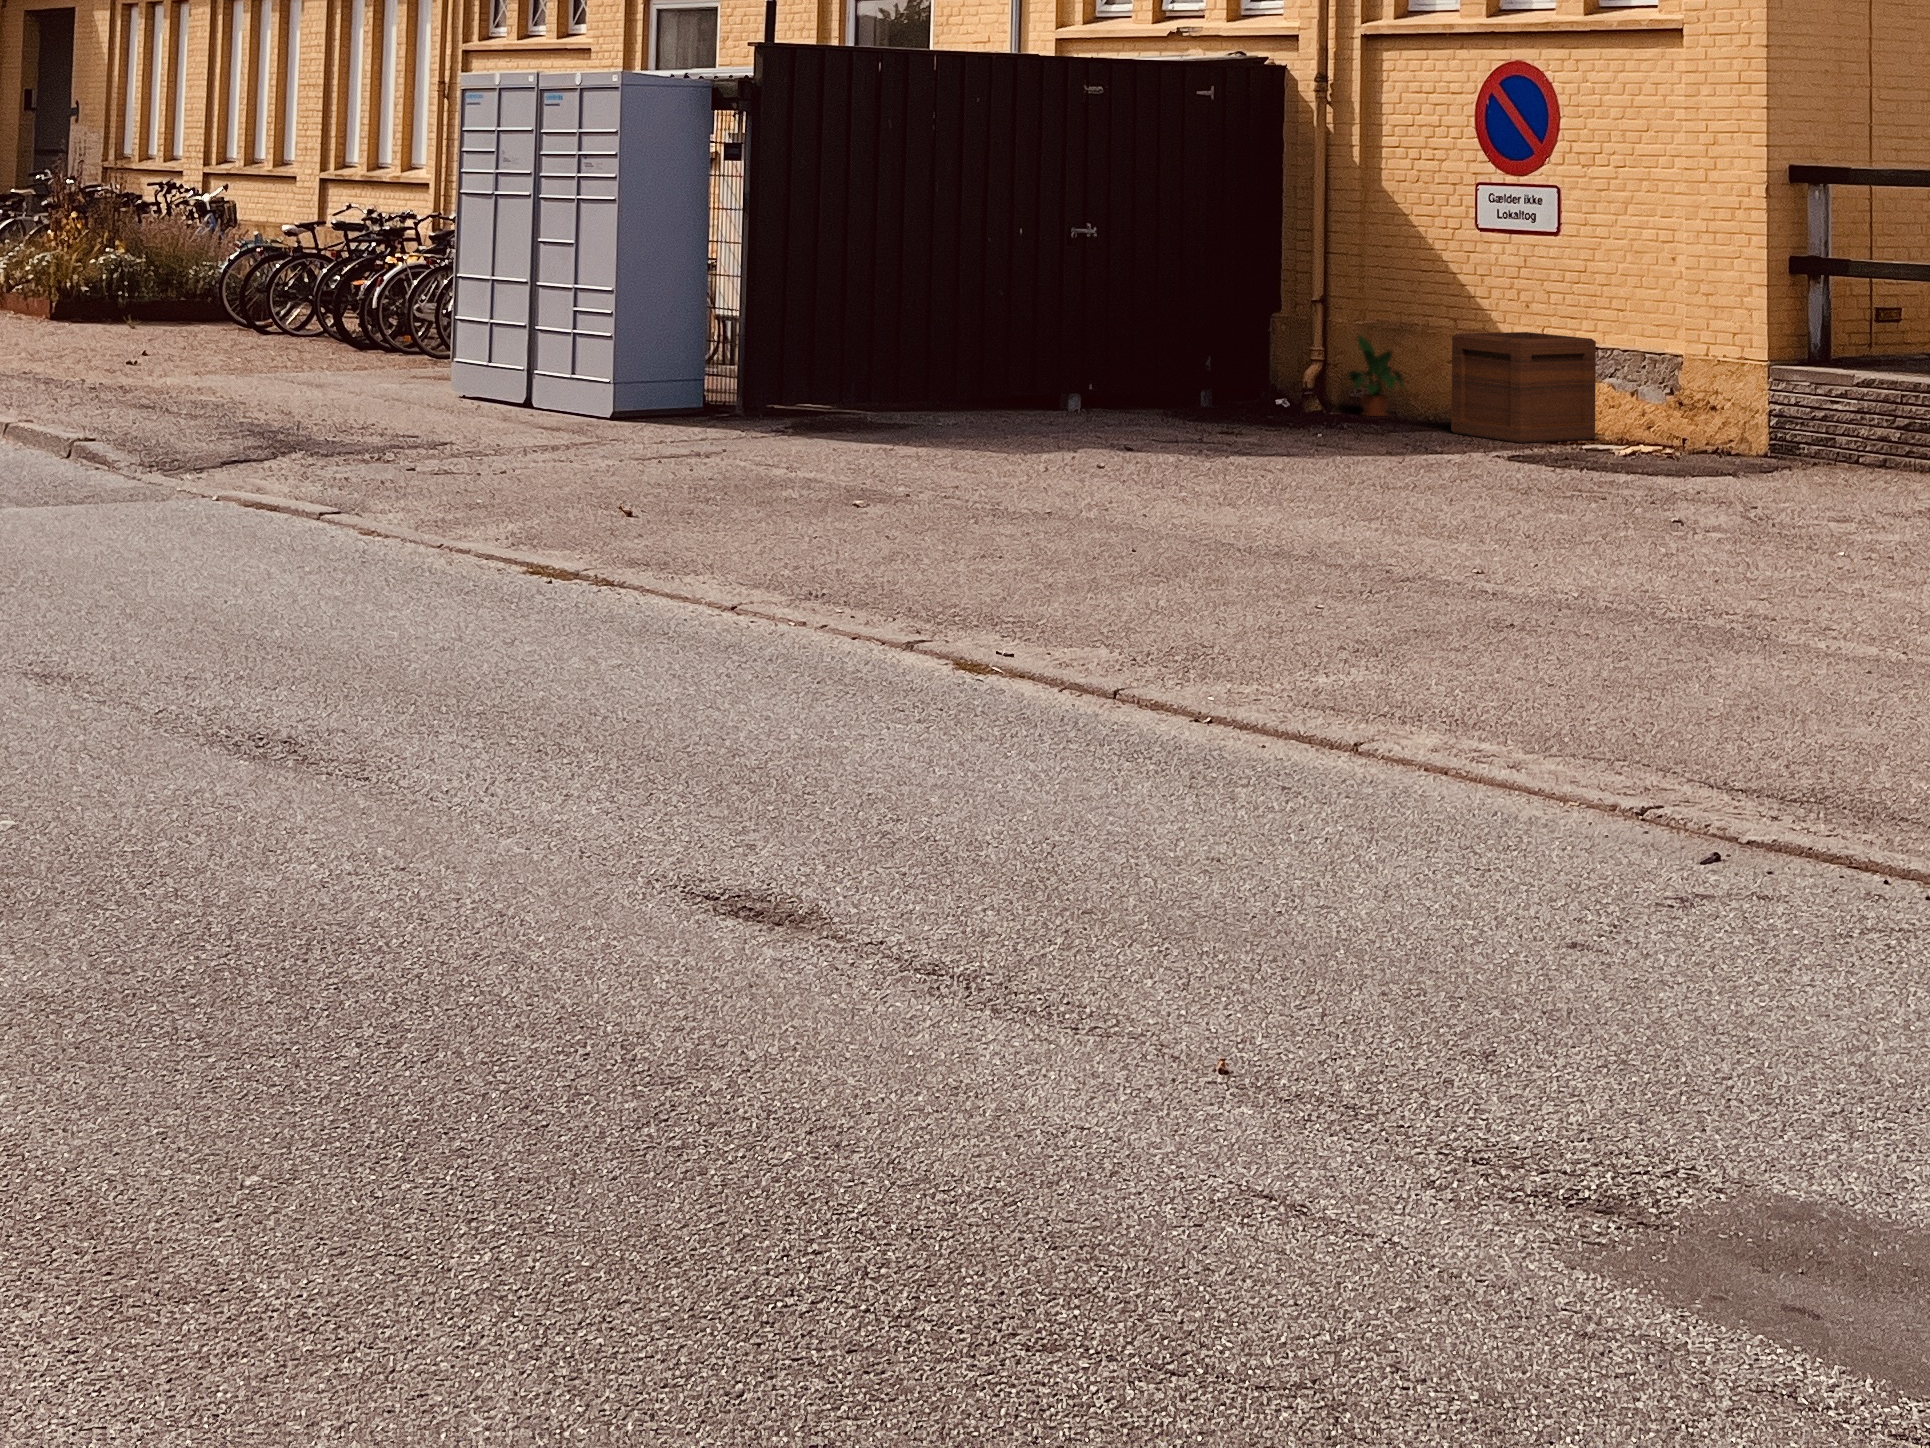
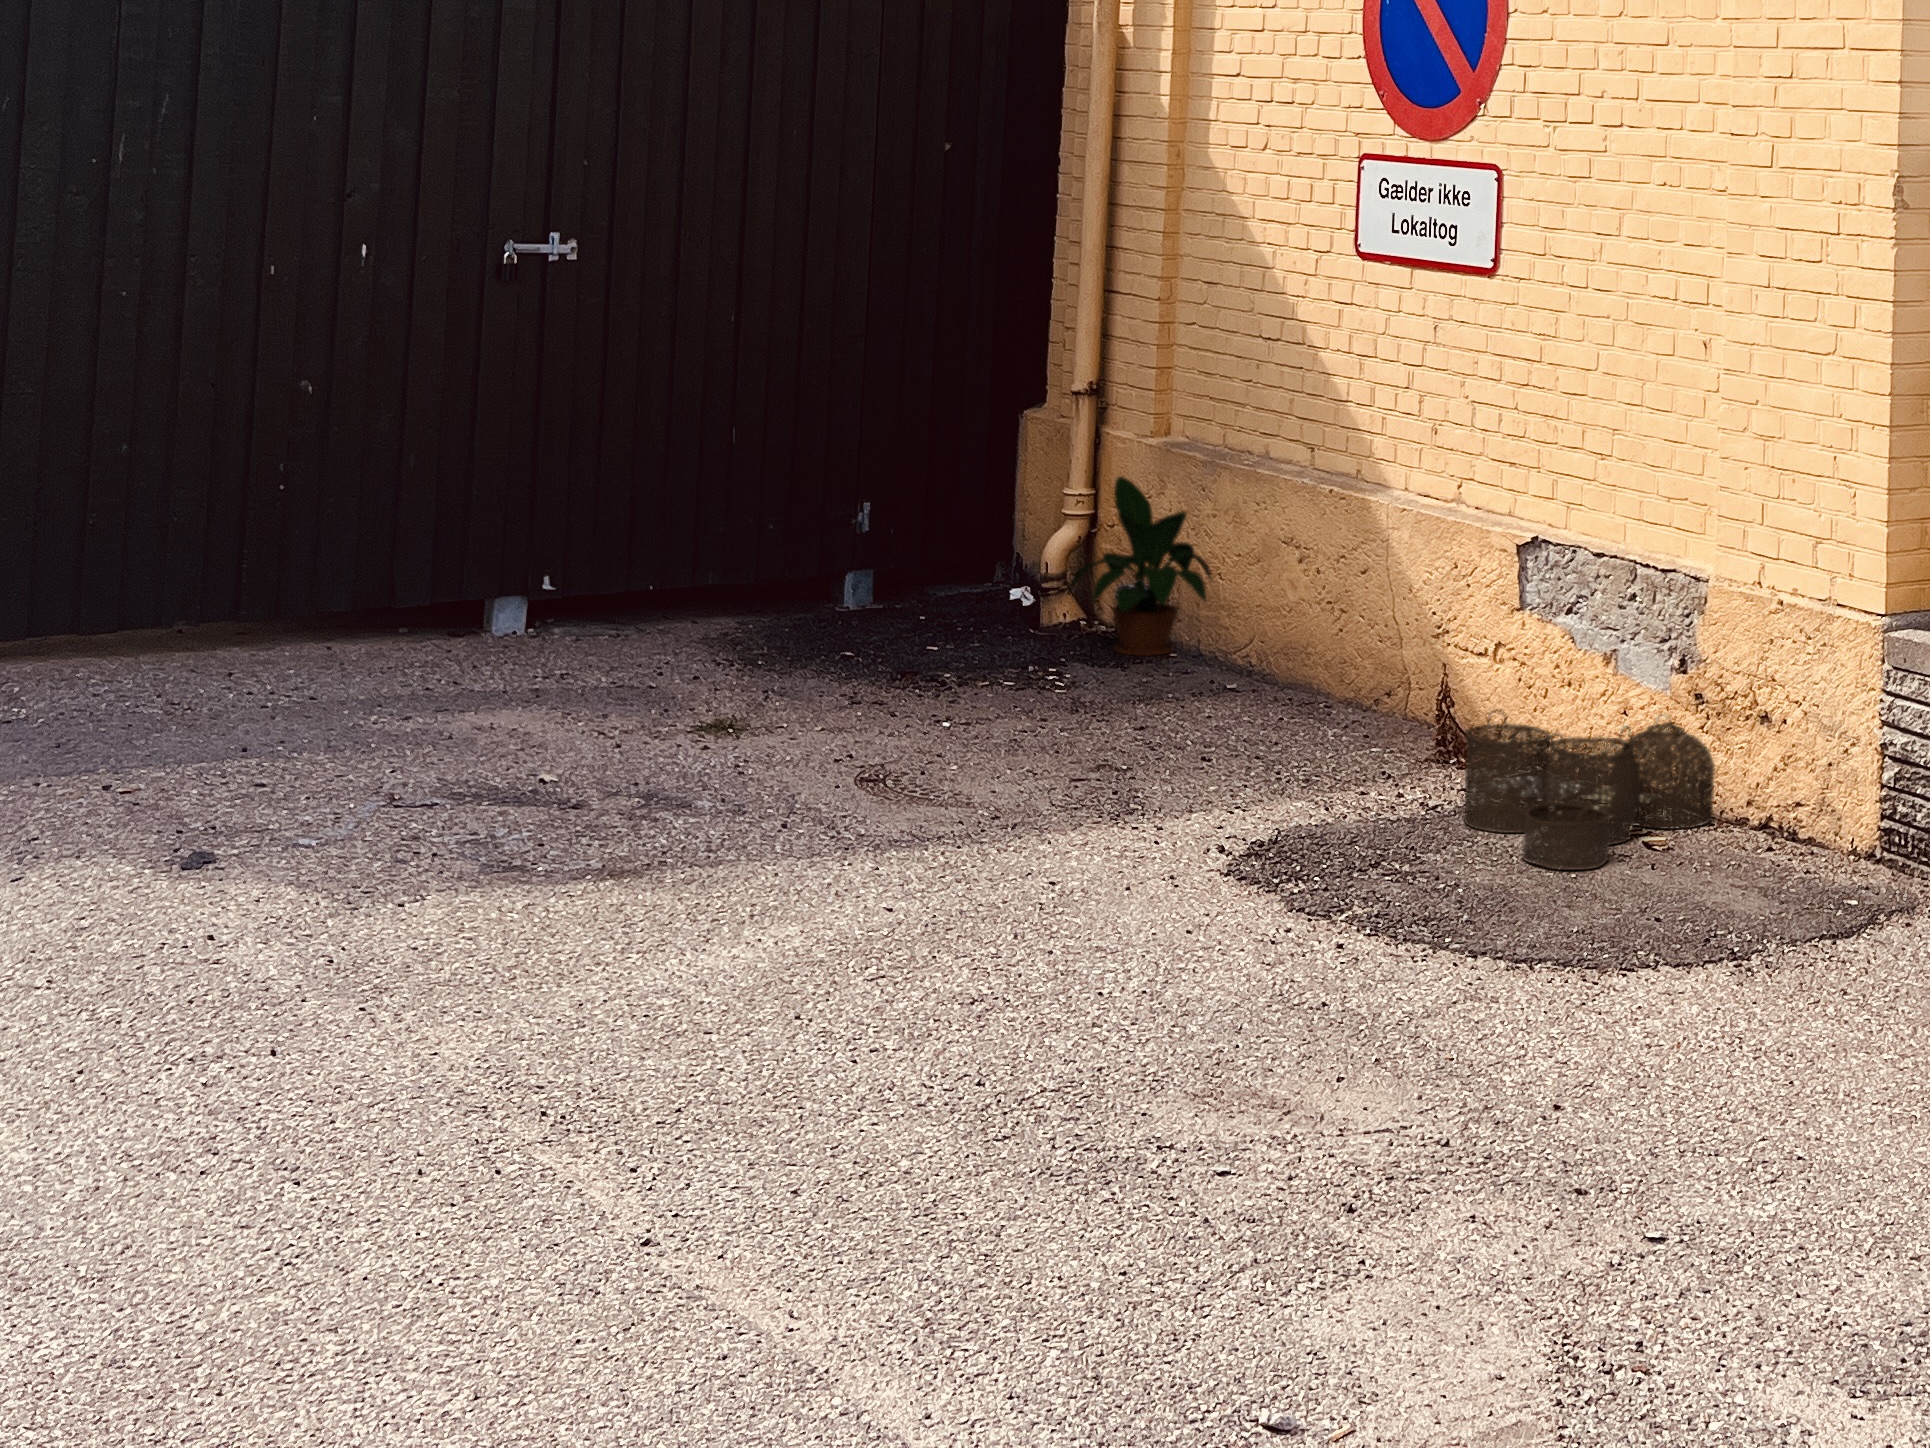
wooden crate: present [1451,332,1596,443] -> none [1224,492,1548,776]
woven basket: none [1586,408,1688,462] -> present [1464,711,1715,870]

